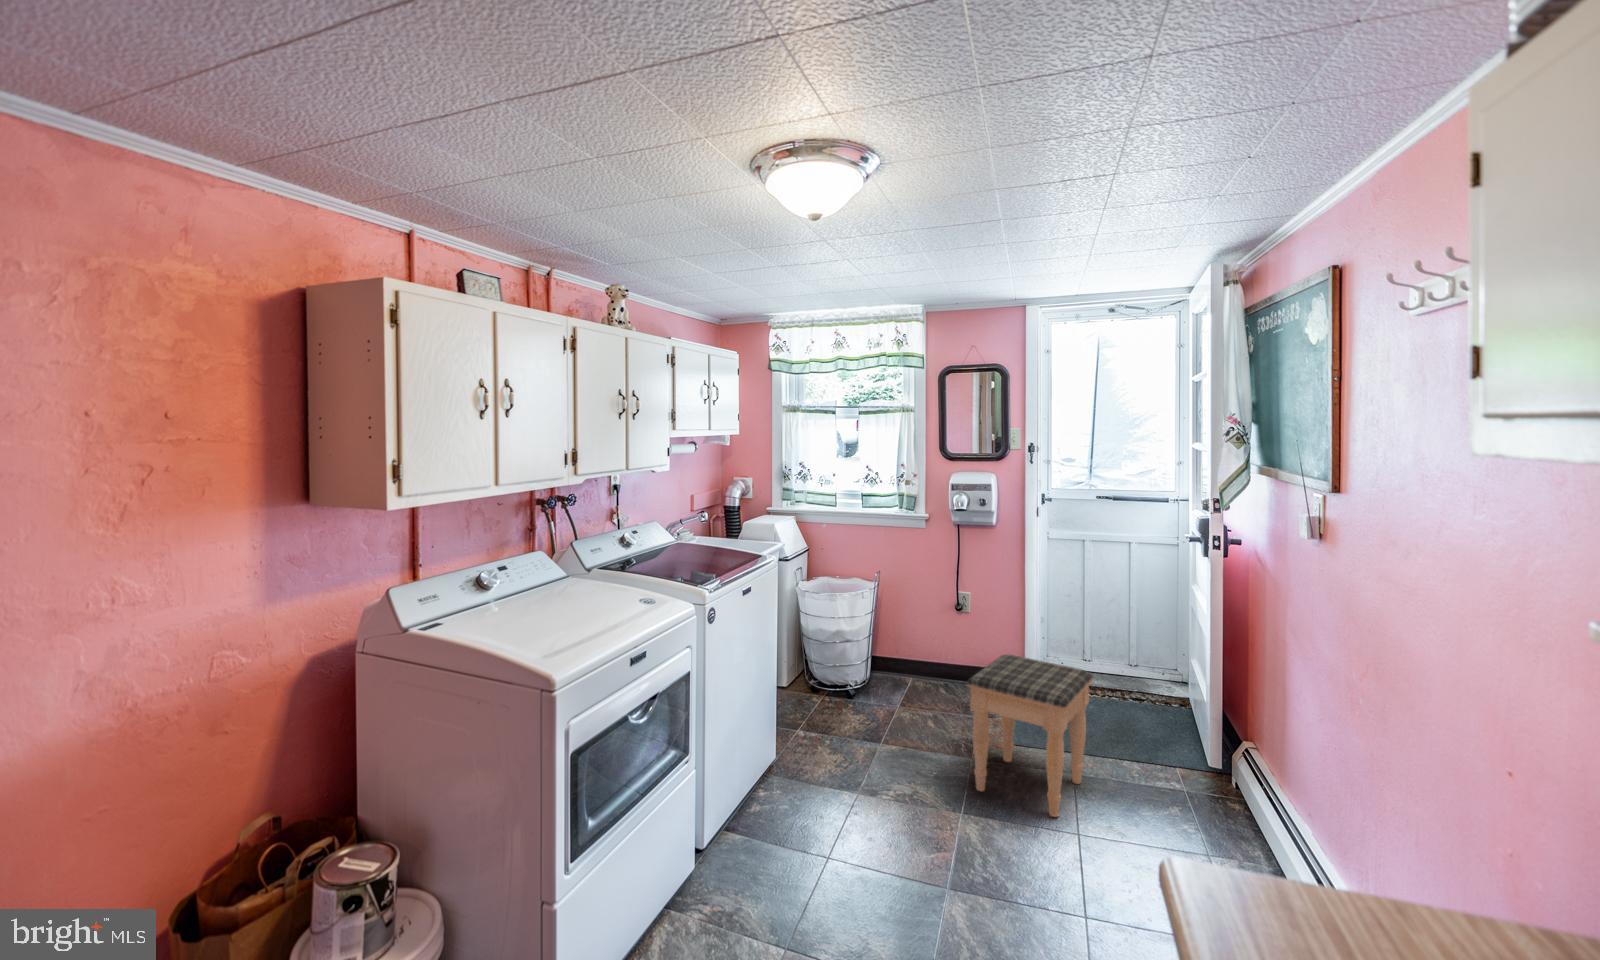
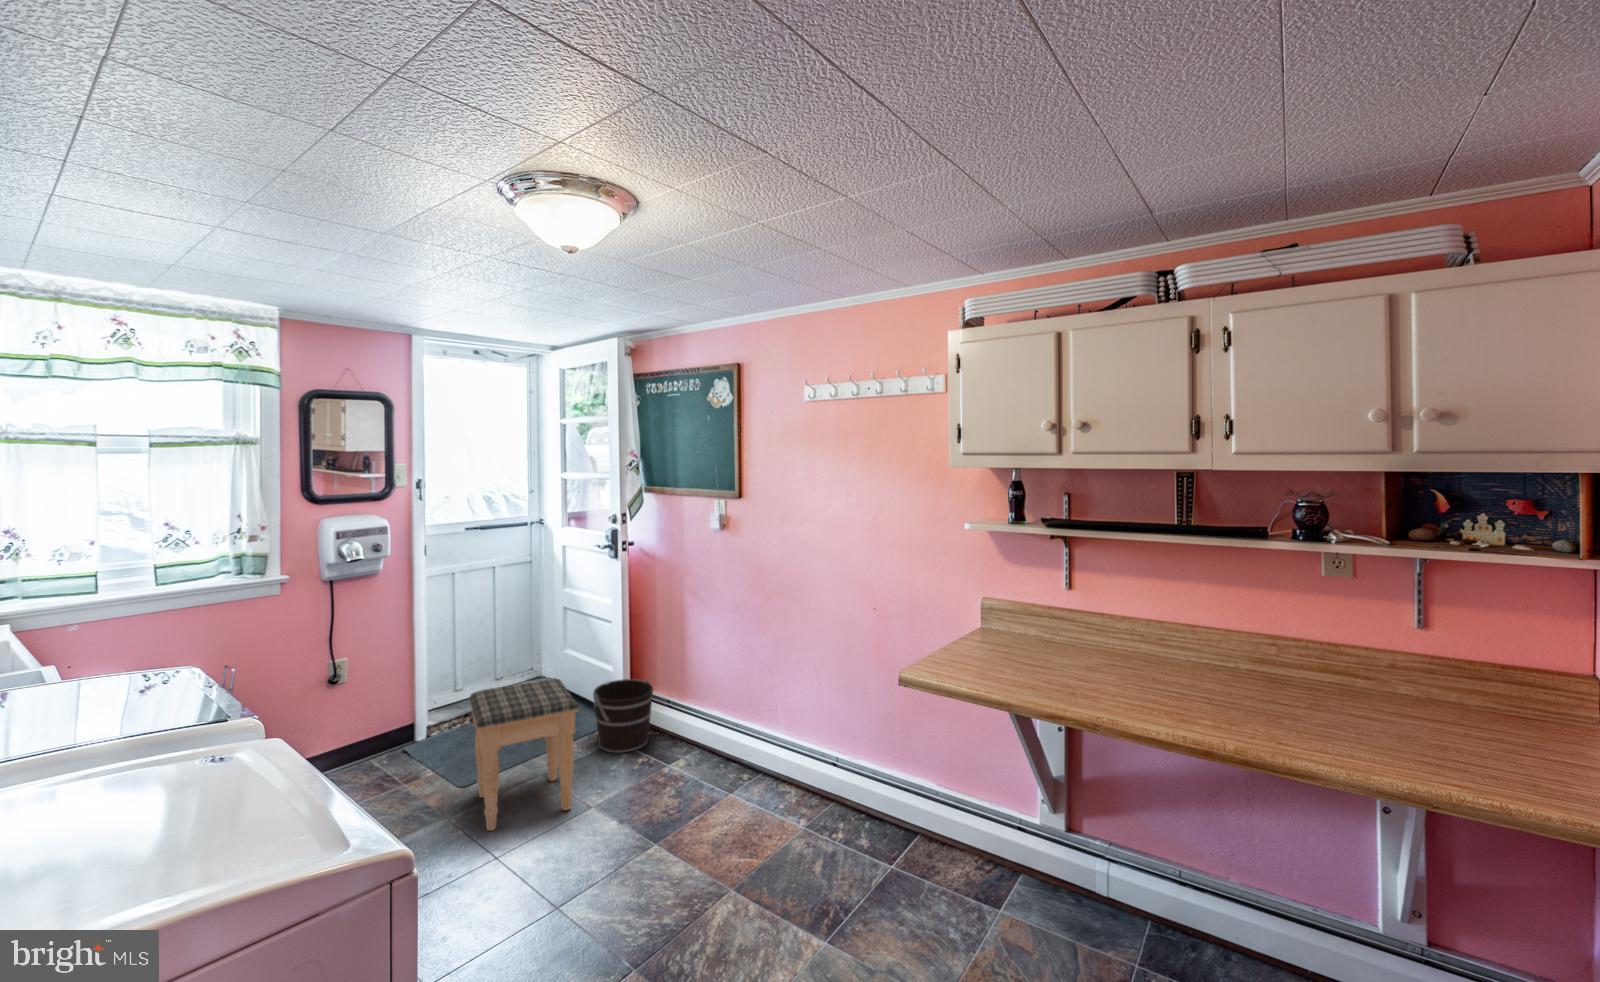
bucket: none [1152,706,1247,809] -> present [593,679,653,753]

